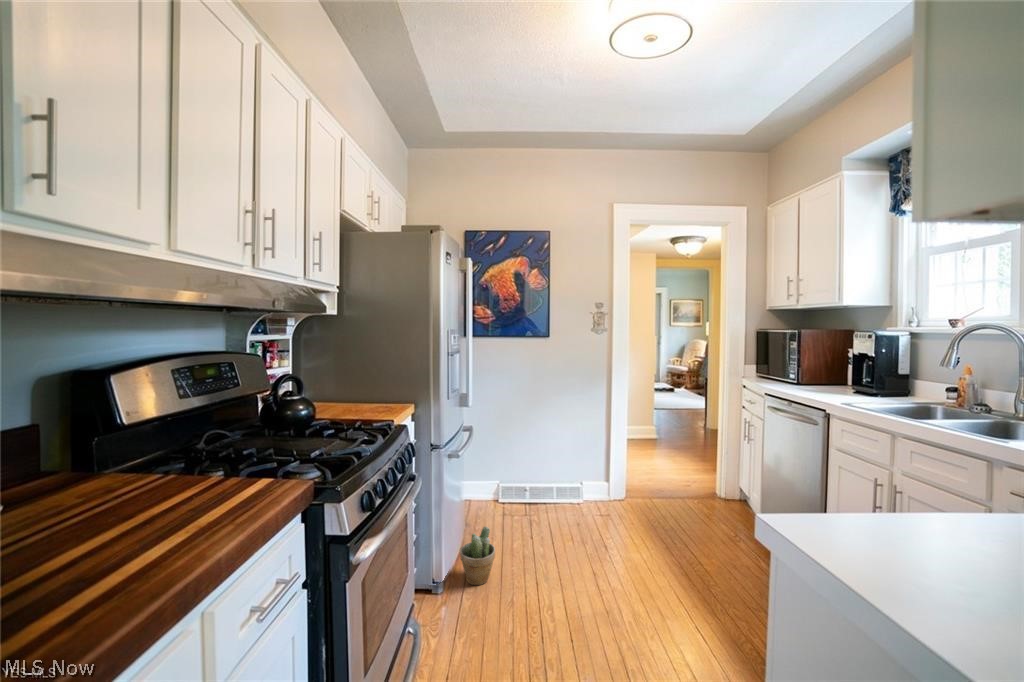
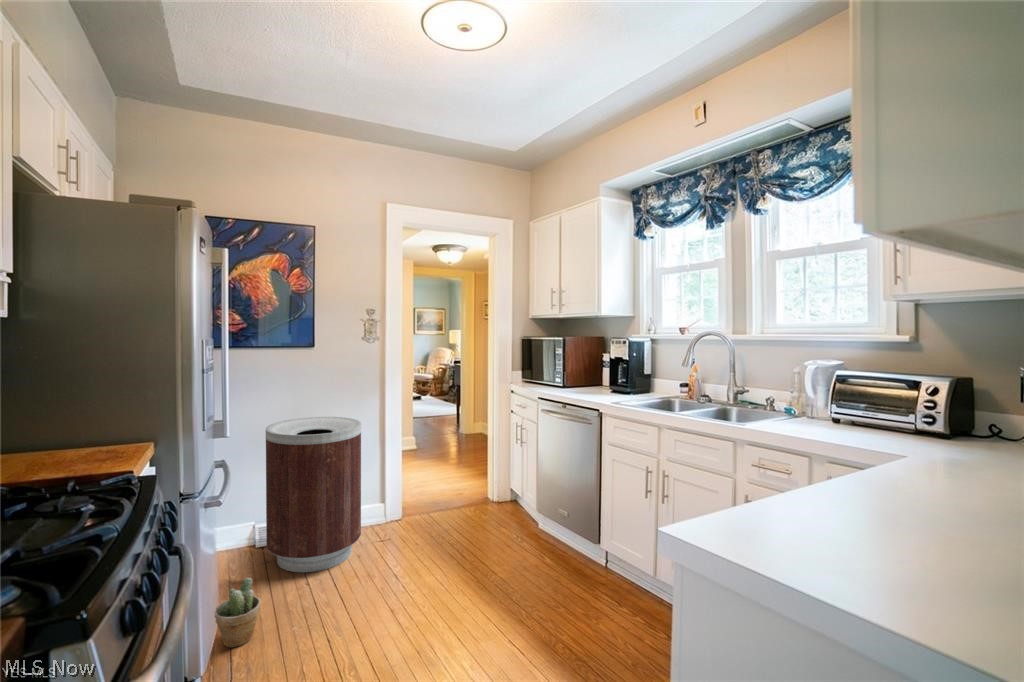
trash can: none [507,397,587,533] -> present [266,417,361,572]

